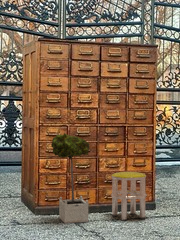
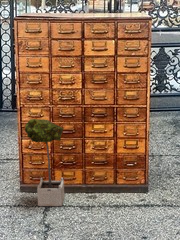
stool: present [111,172,147,221] -> none [91,155,129,207]

